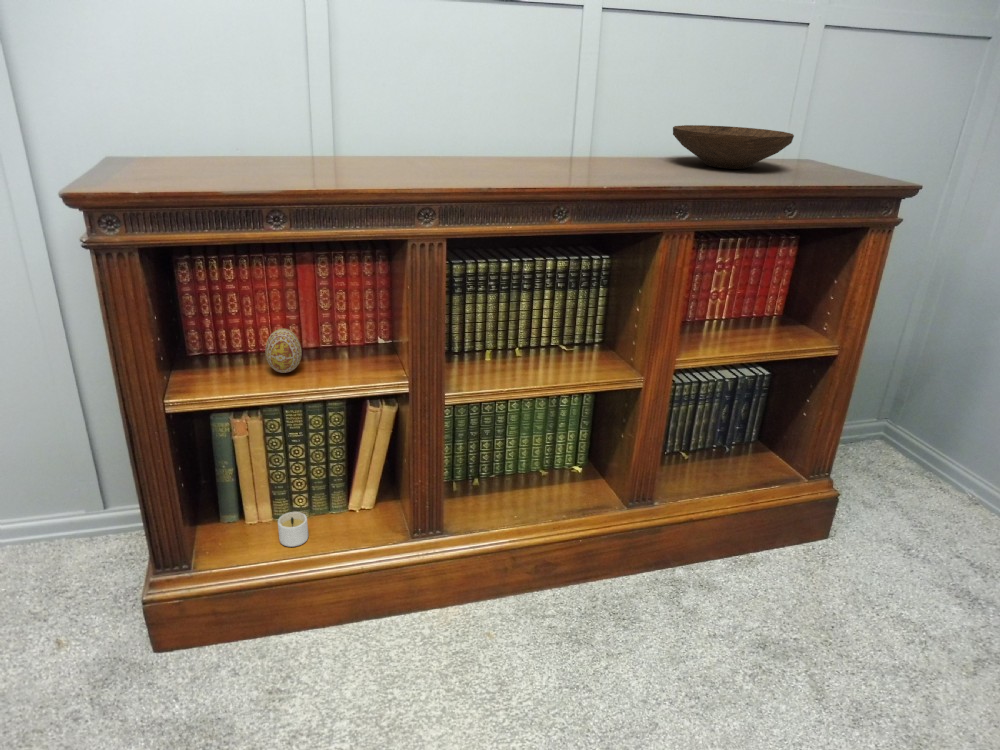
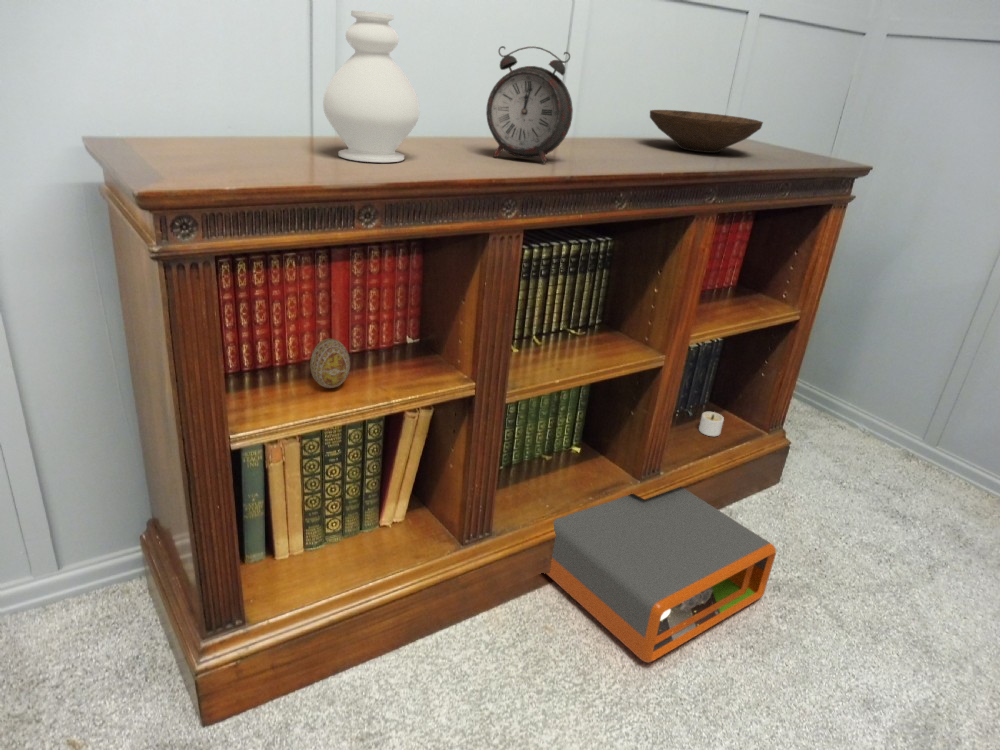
decorative vase: none [287,40,374,173] -> present [323,11,419,162]
alarm clock: none [453,64,532,176] -> present [486,46,573,163]
storage box: none [496,485,749,688] -> present [547,487,776,663]
candle: present [278,512,308,547] -> present [699,412,724,436]

